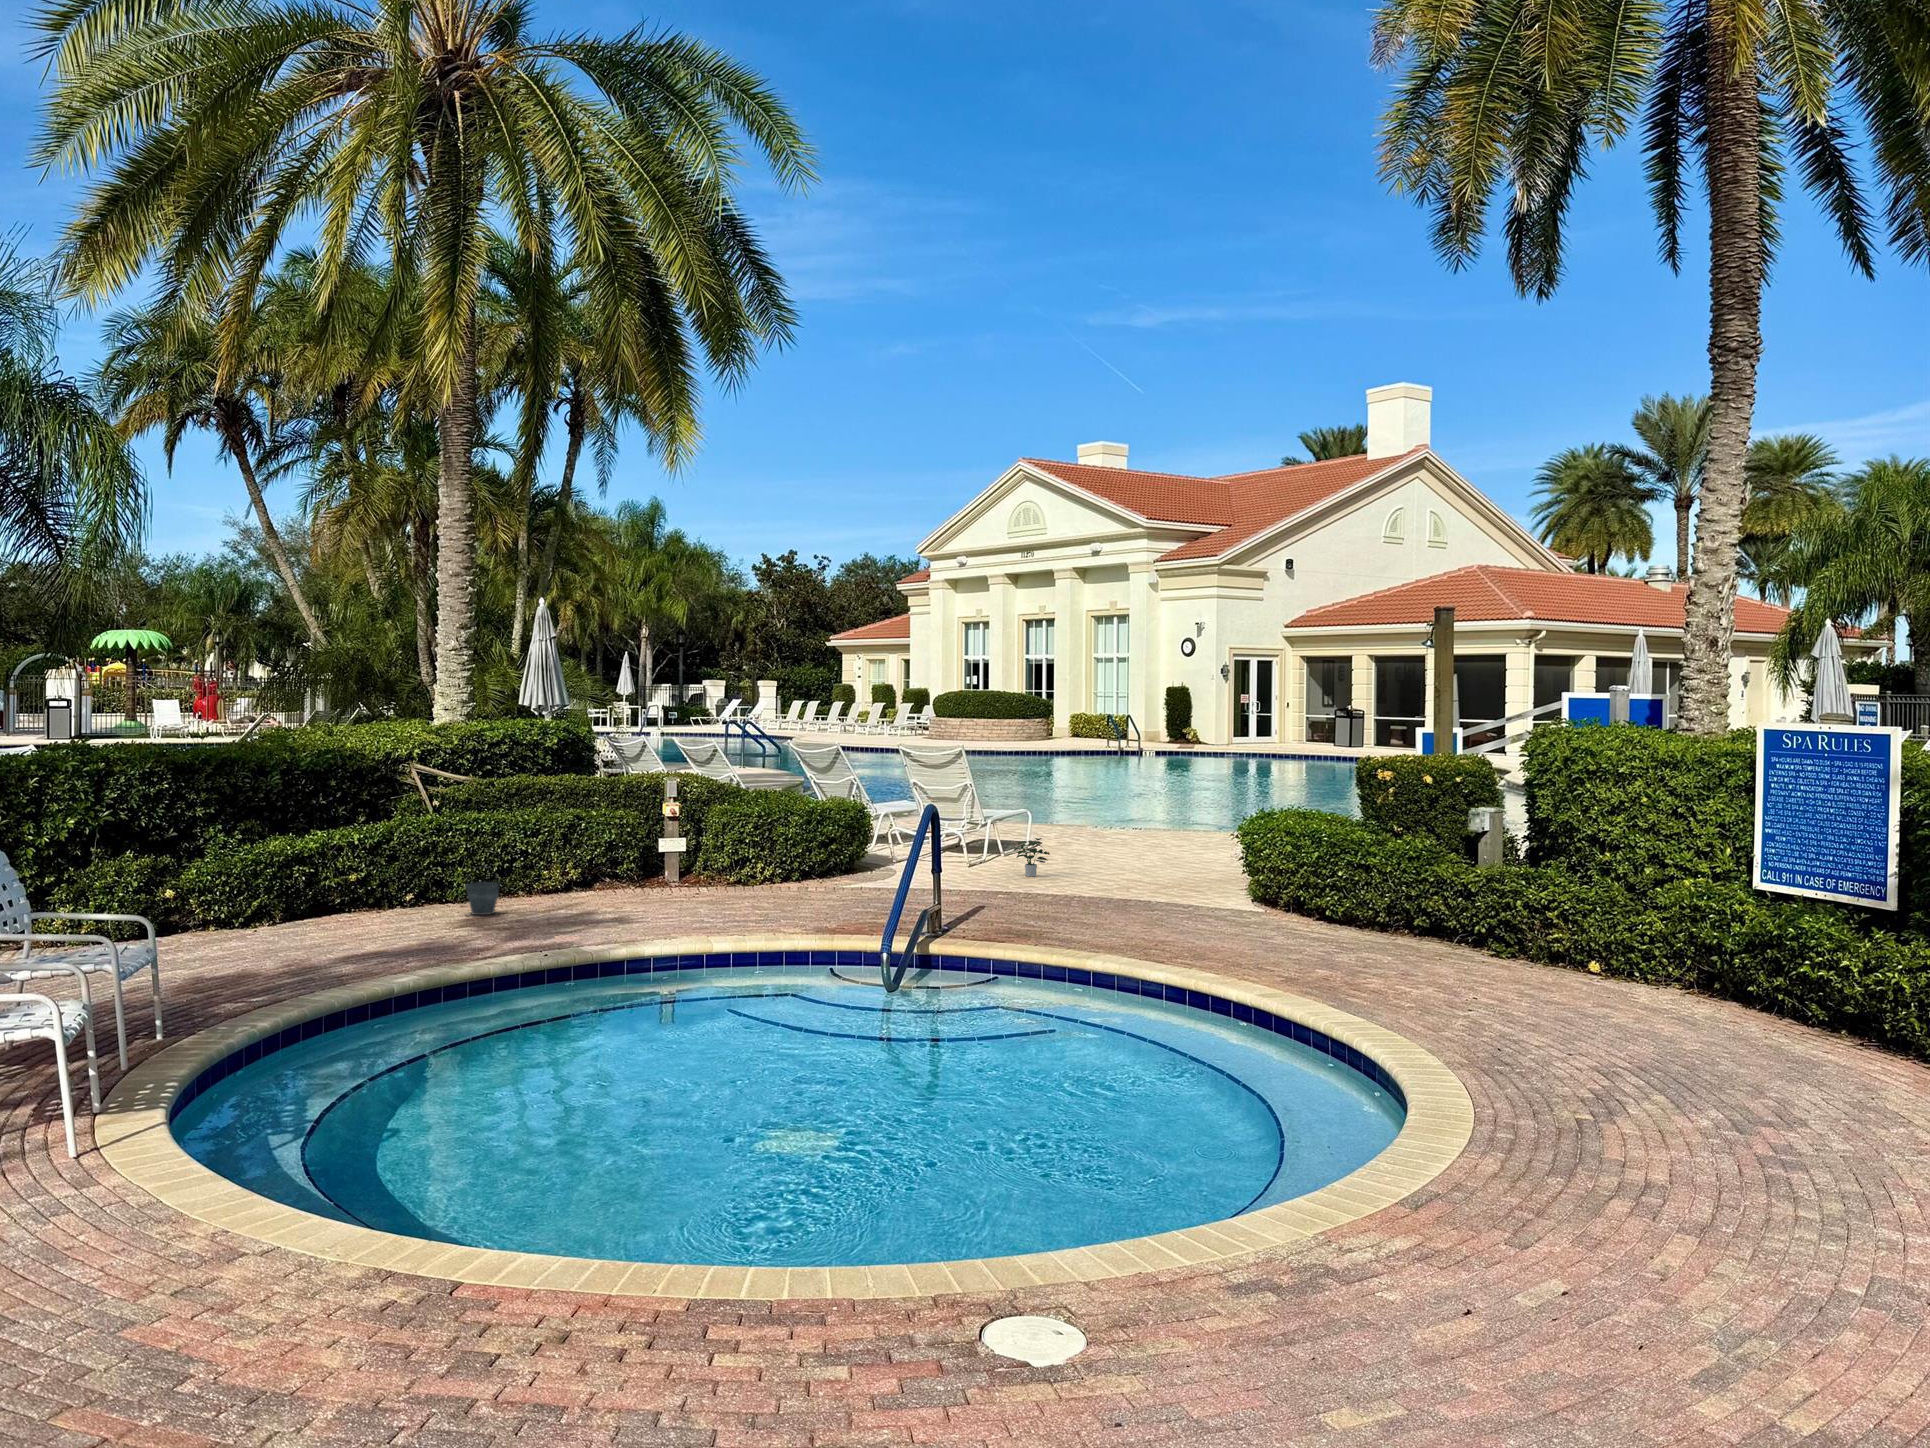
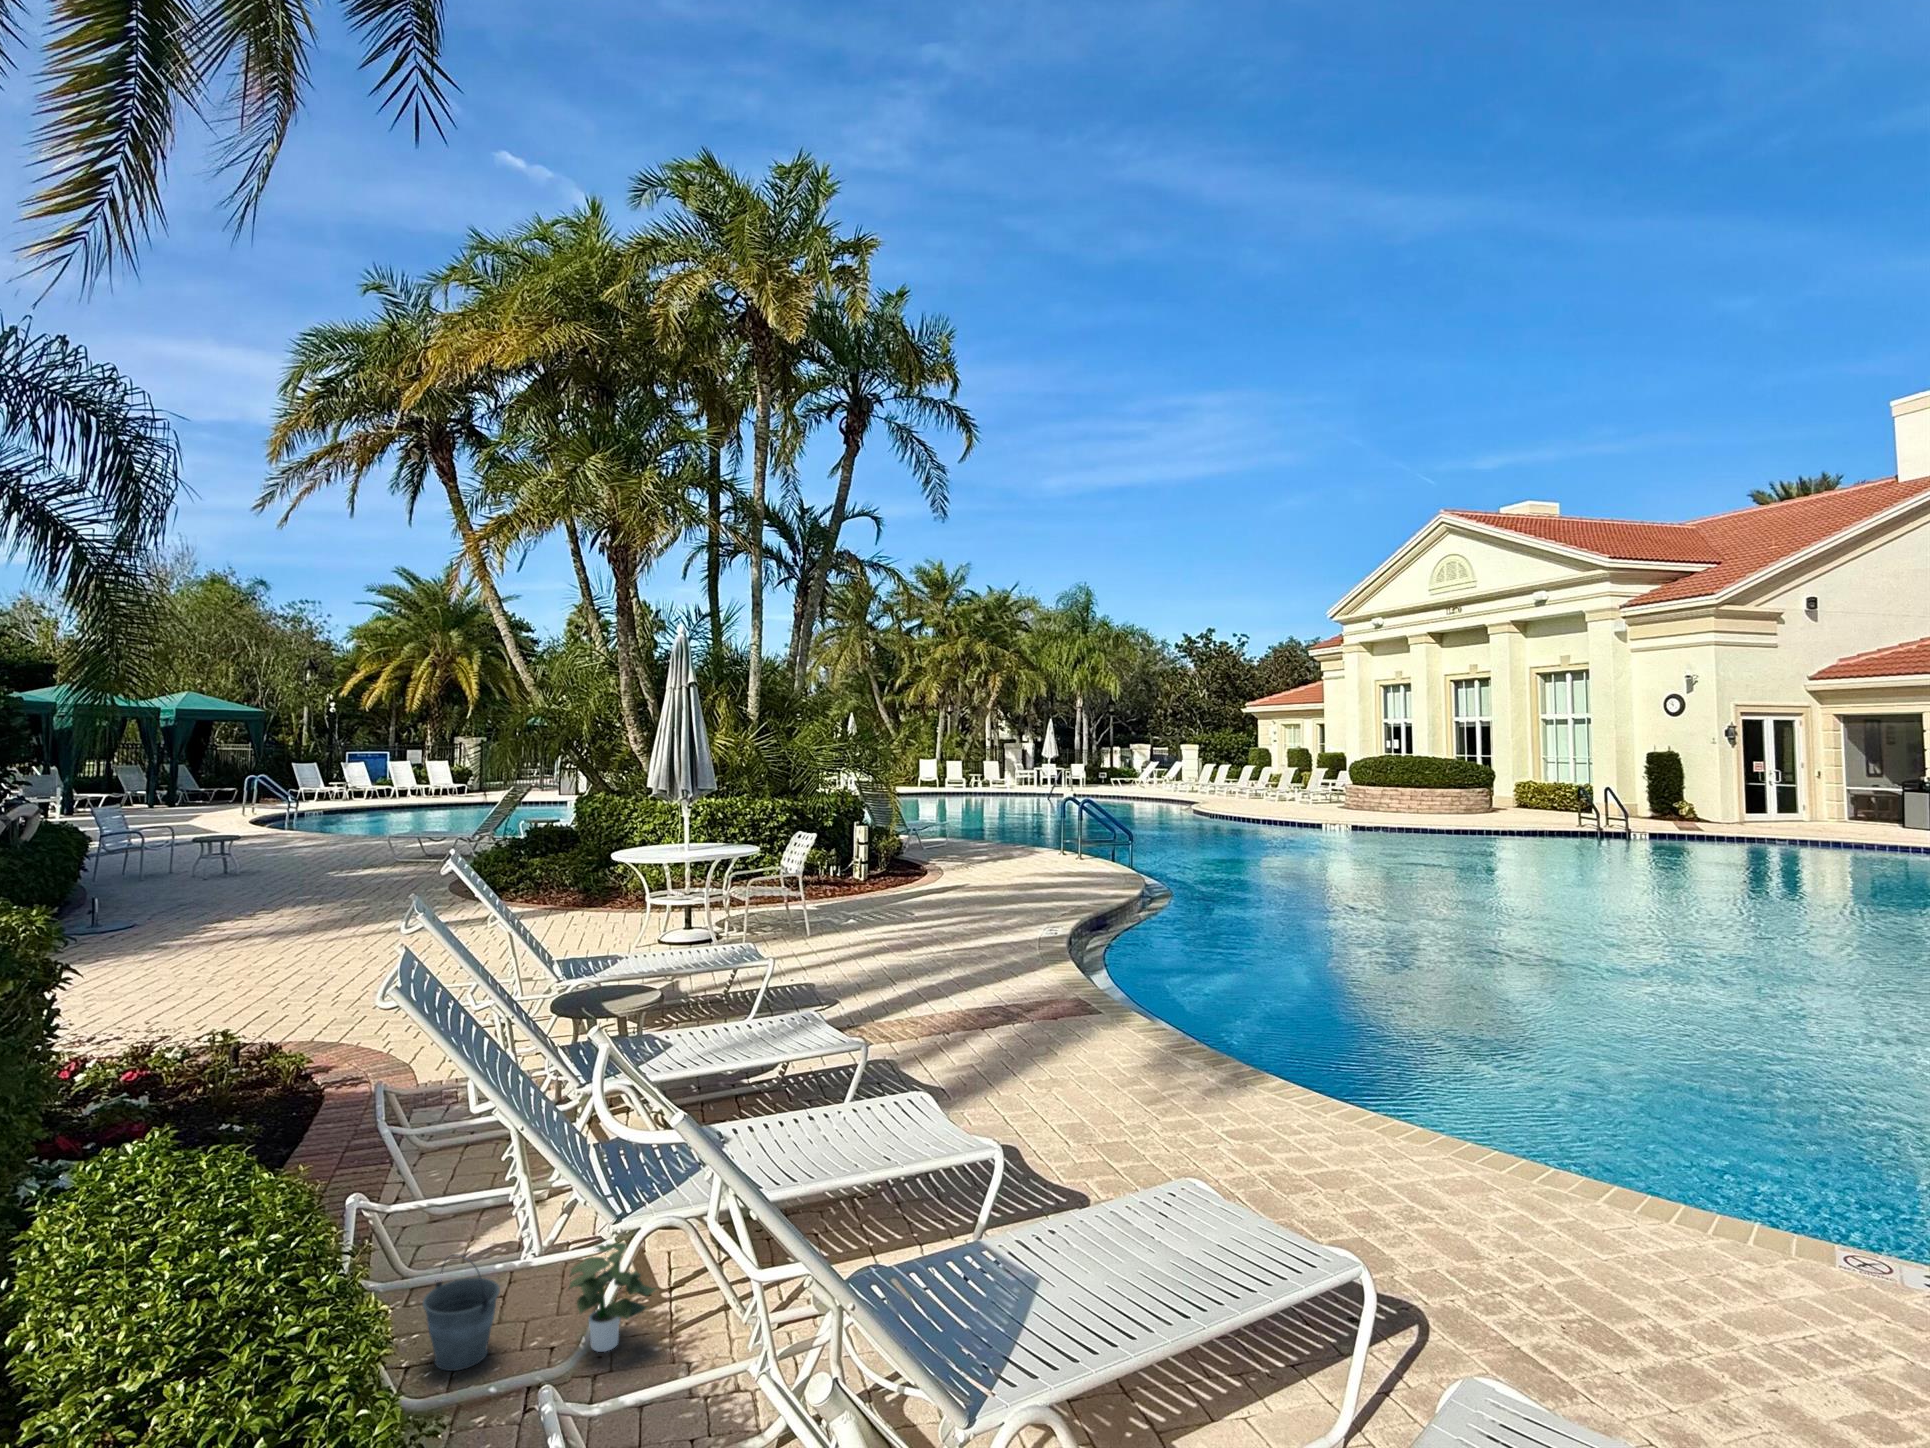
potted plant: present [1014,838,1050,877] -> present [569,1242,656,1352]

